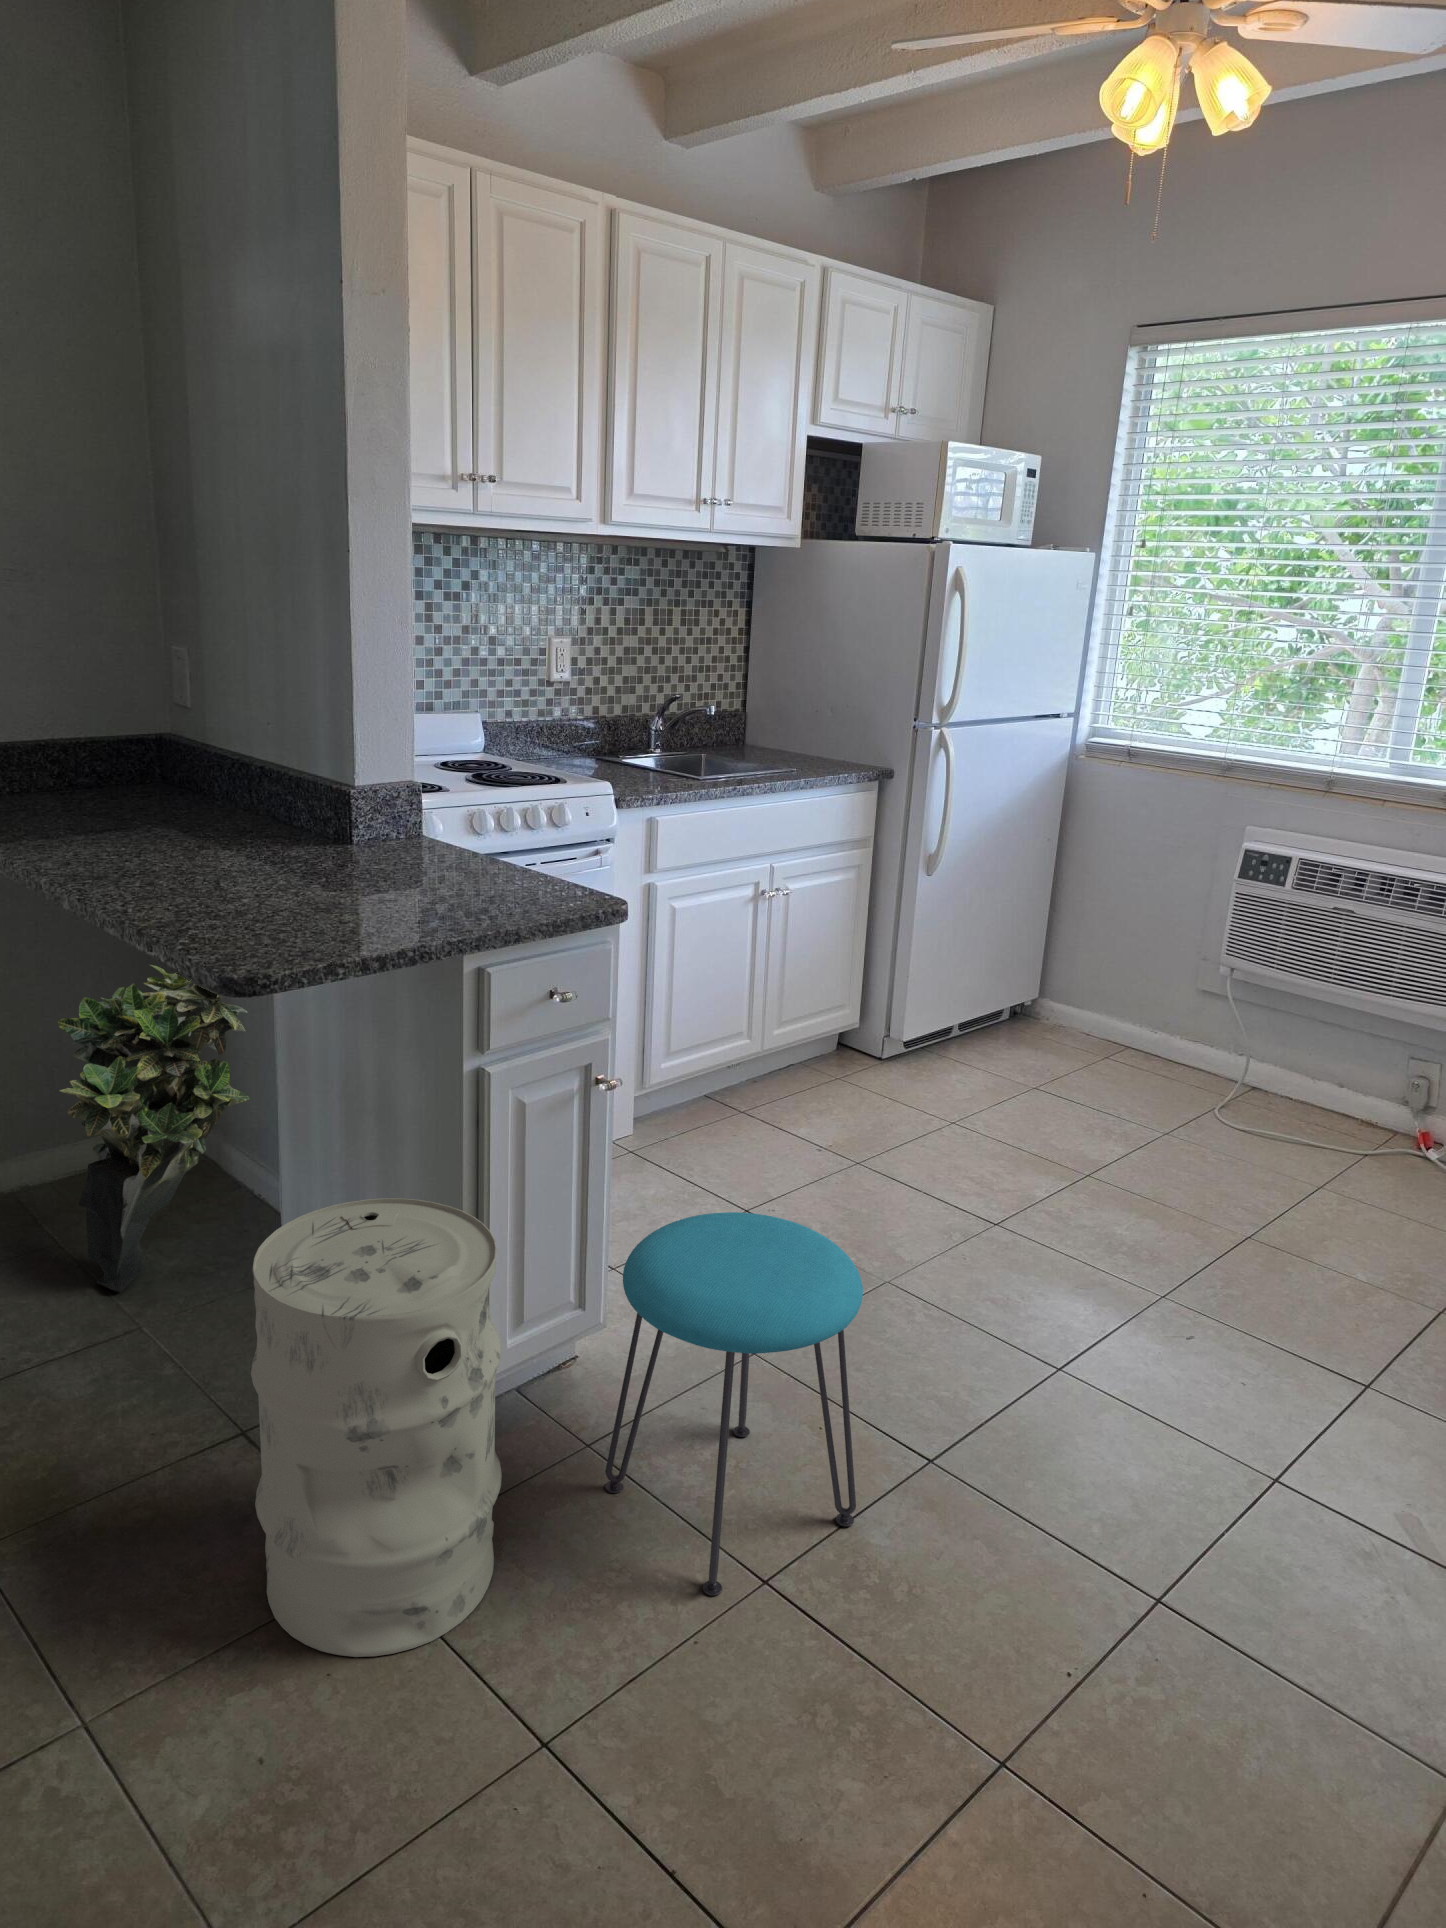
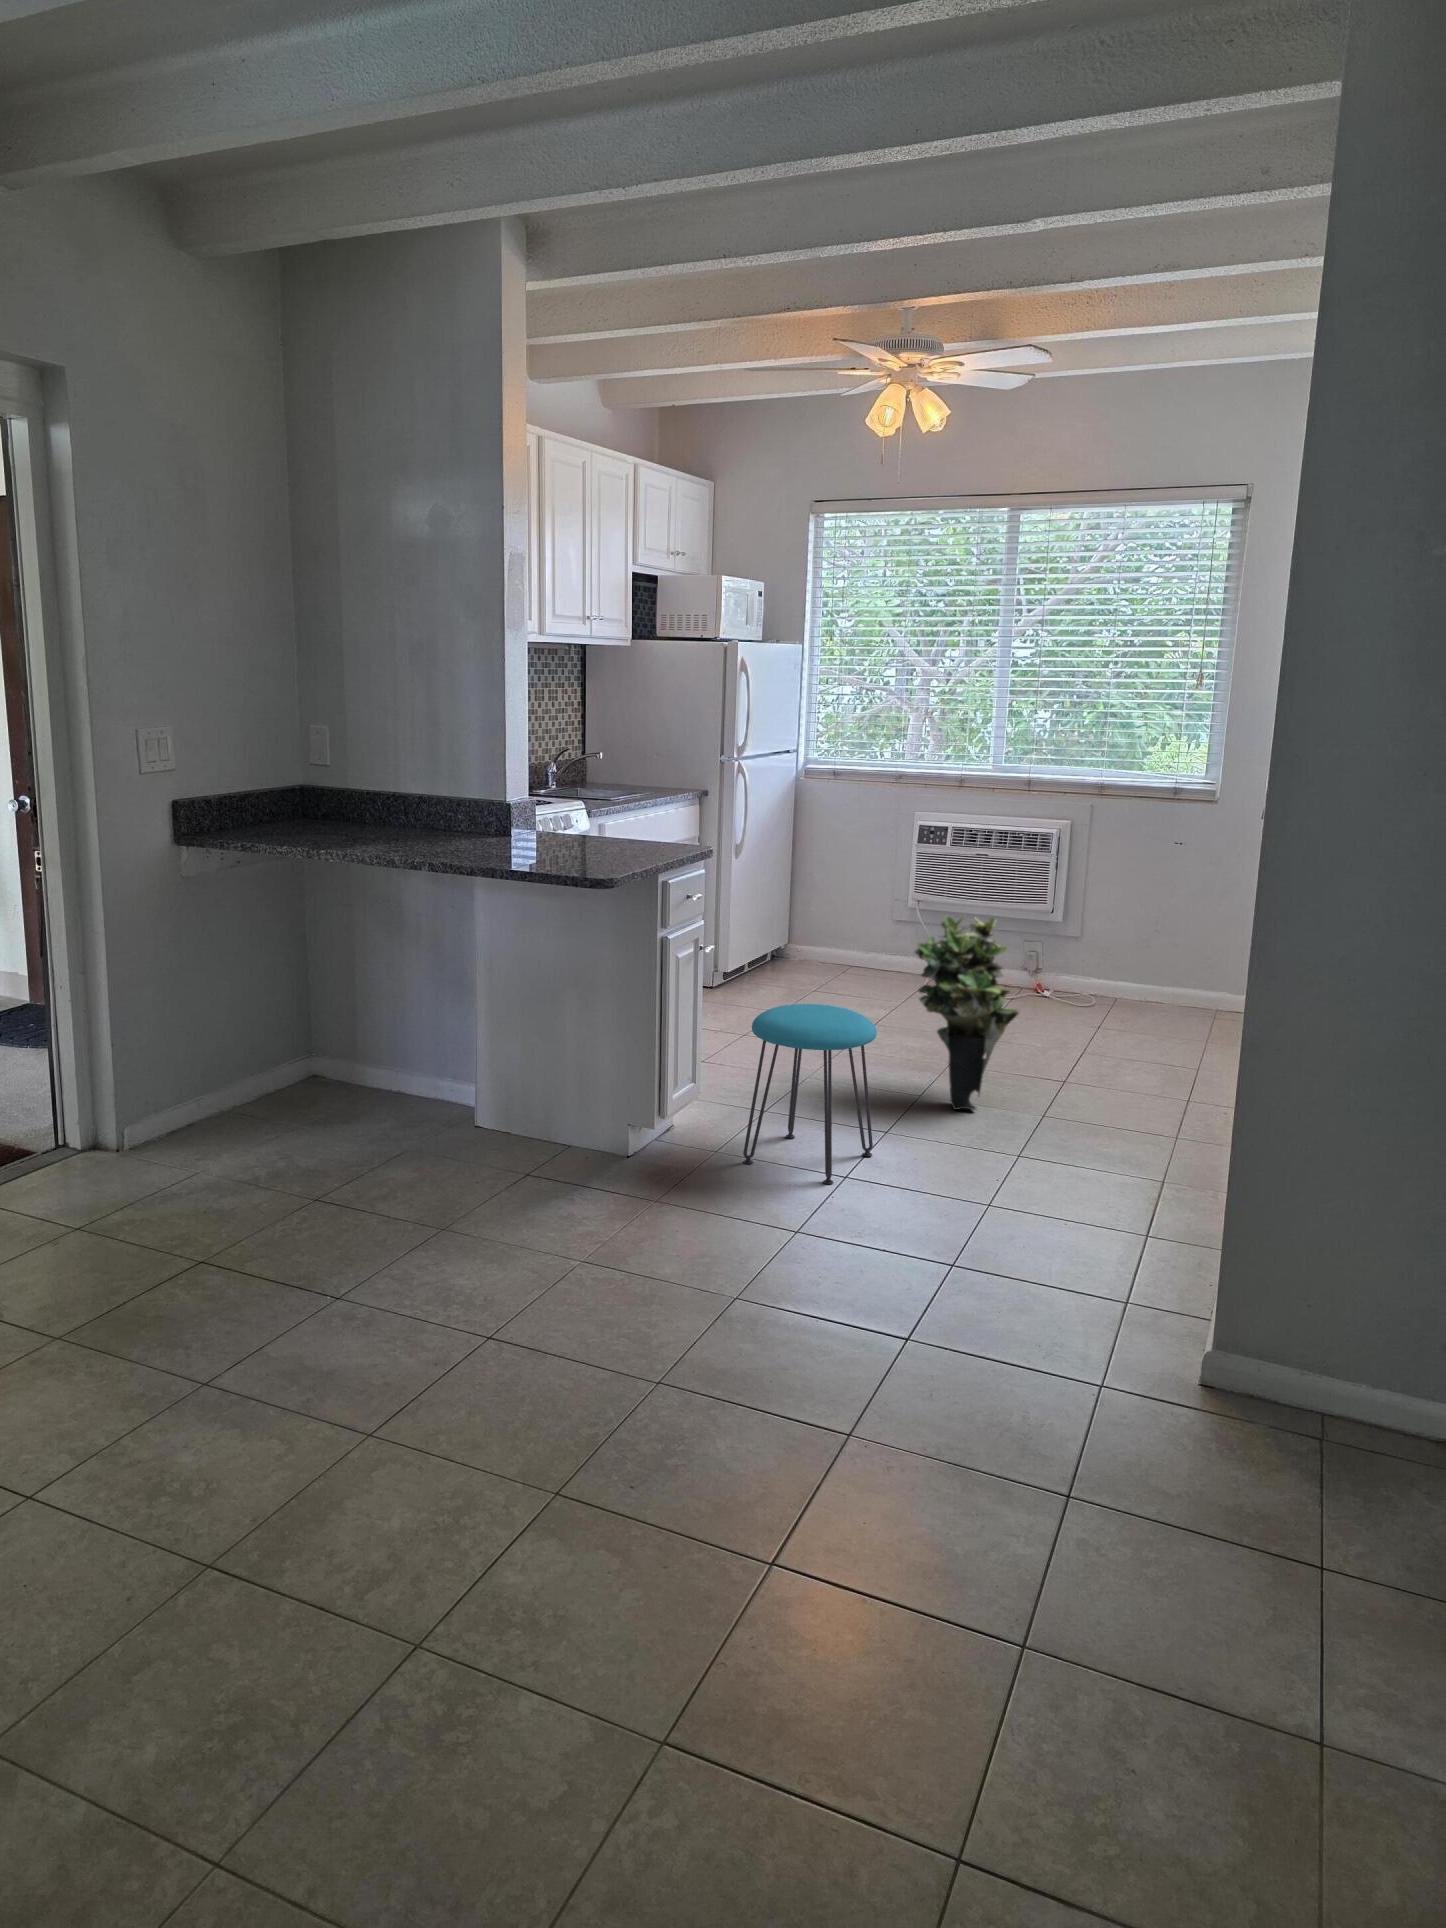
potted plant: present [58,965,250,1292] -> present [914,916,1020,1110]
trash can: present [251,1198,502,1657] -> none [605,1002,734,1226]

